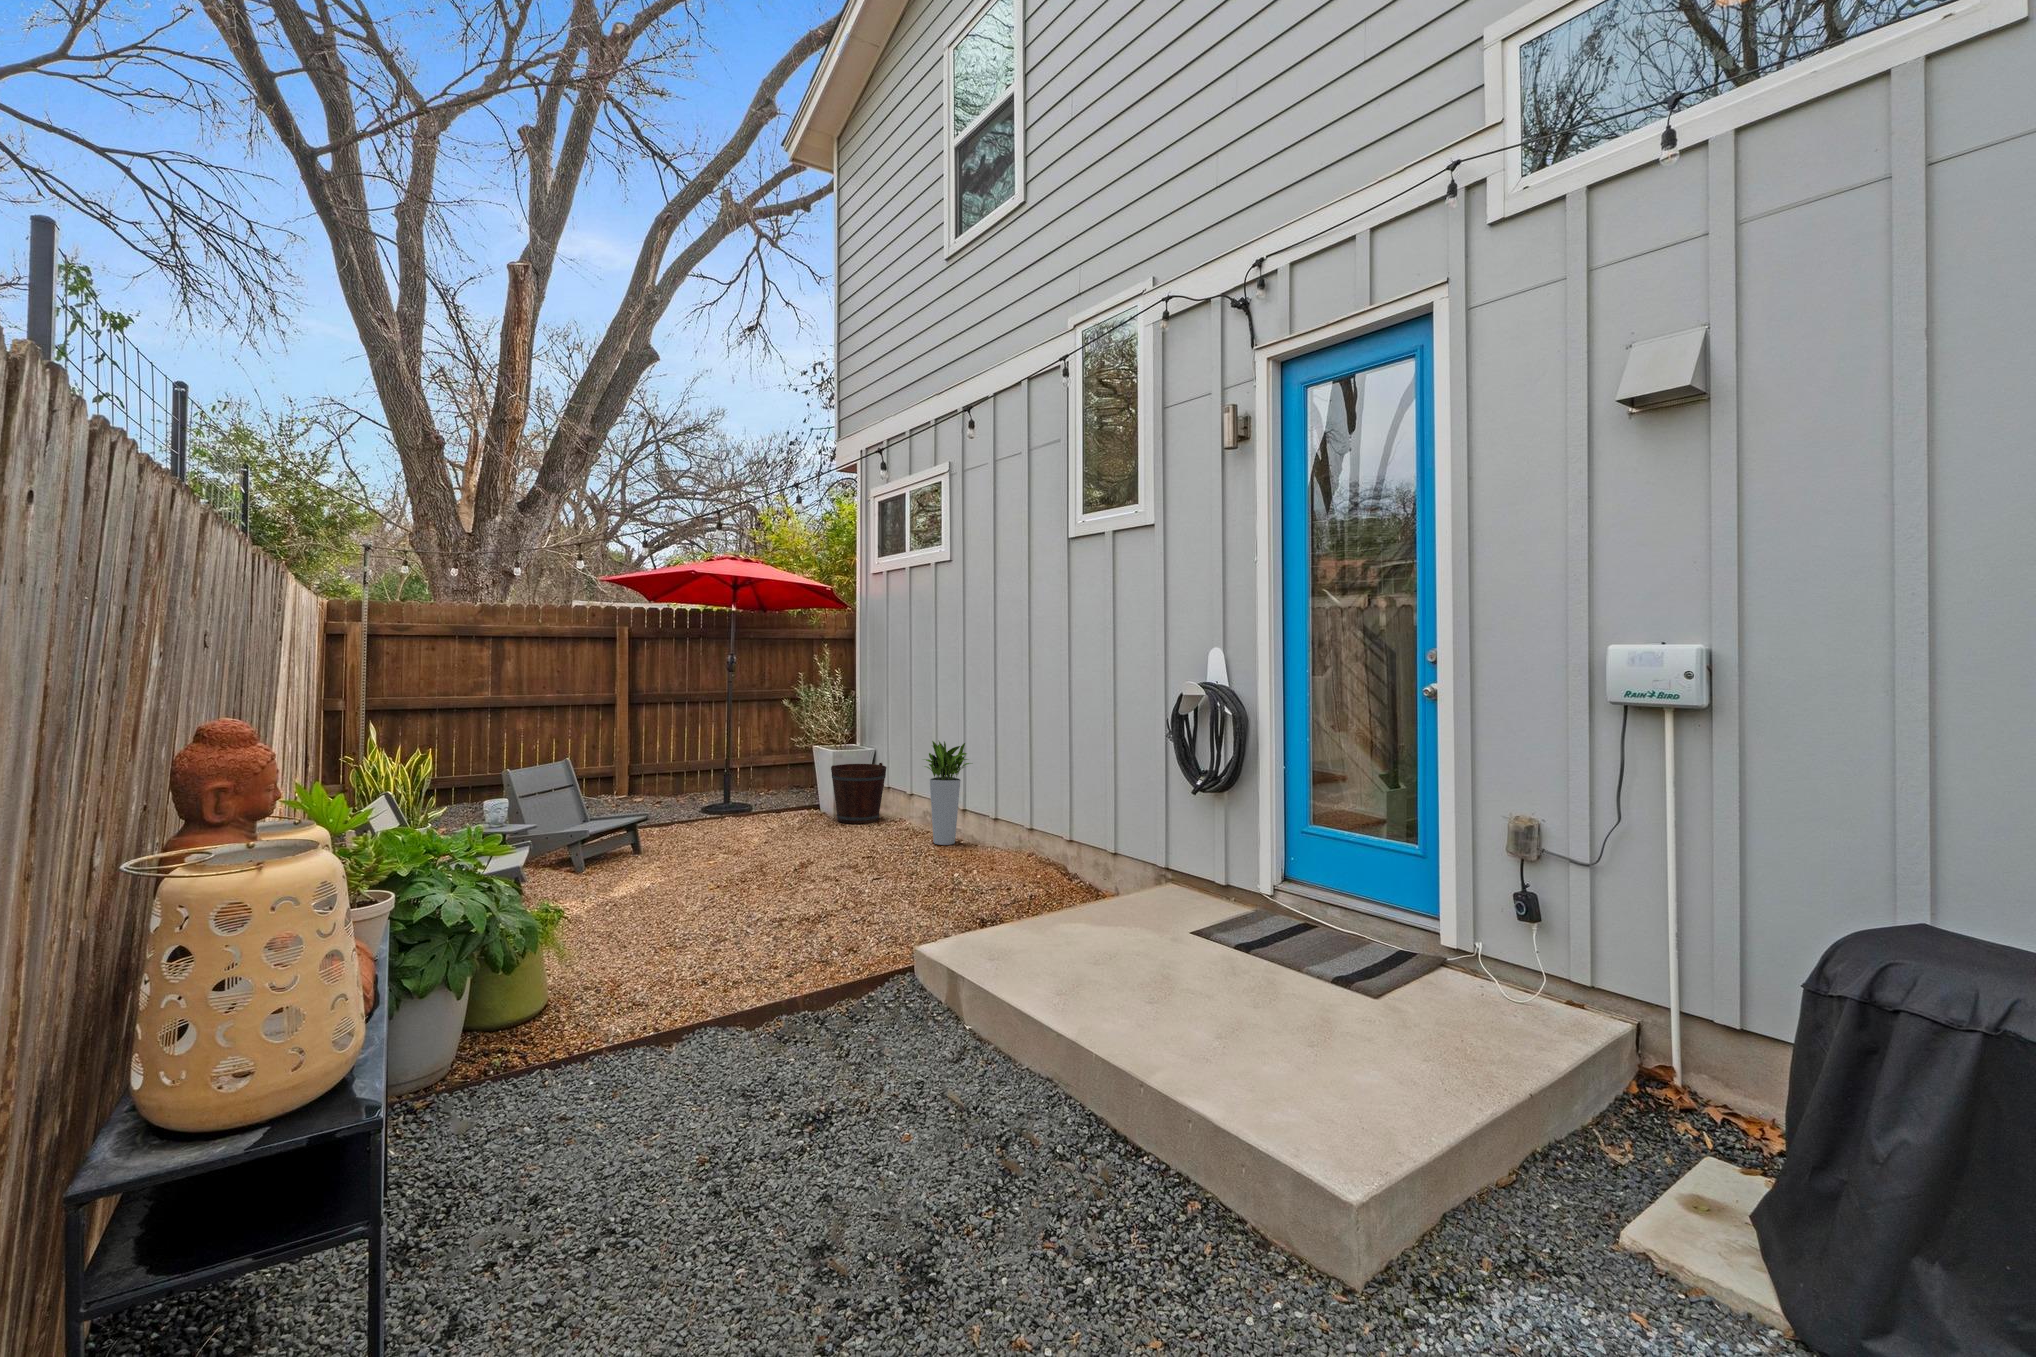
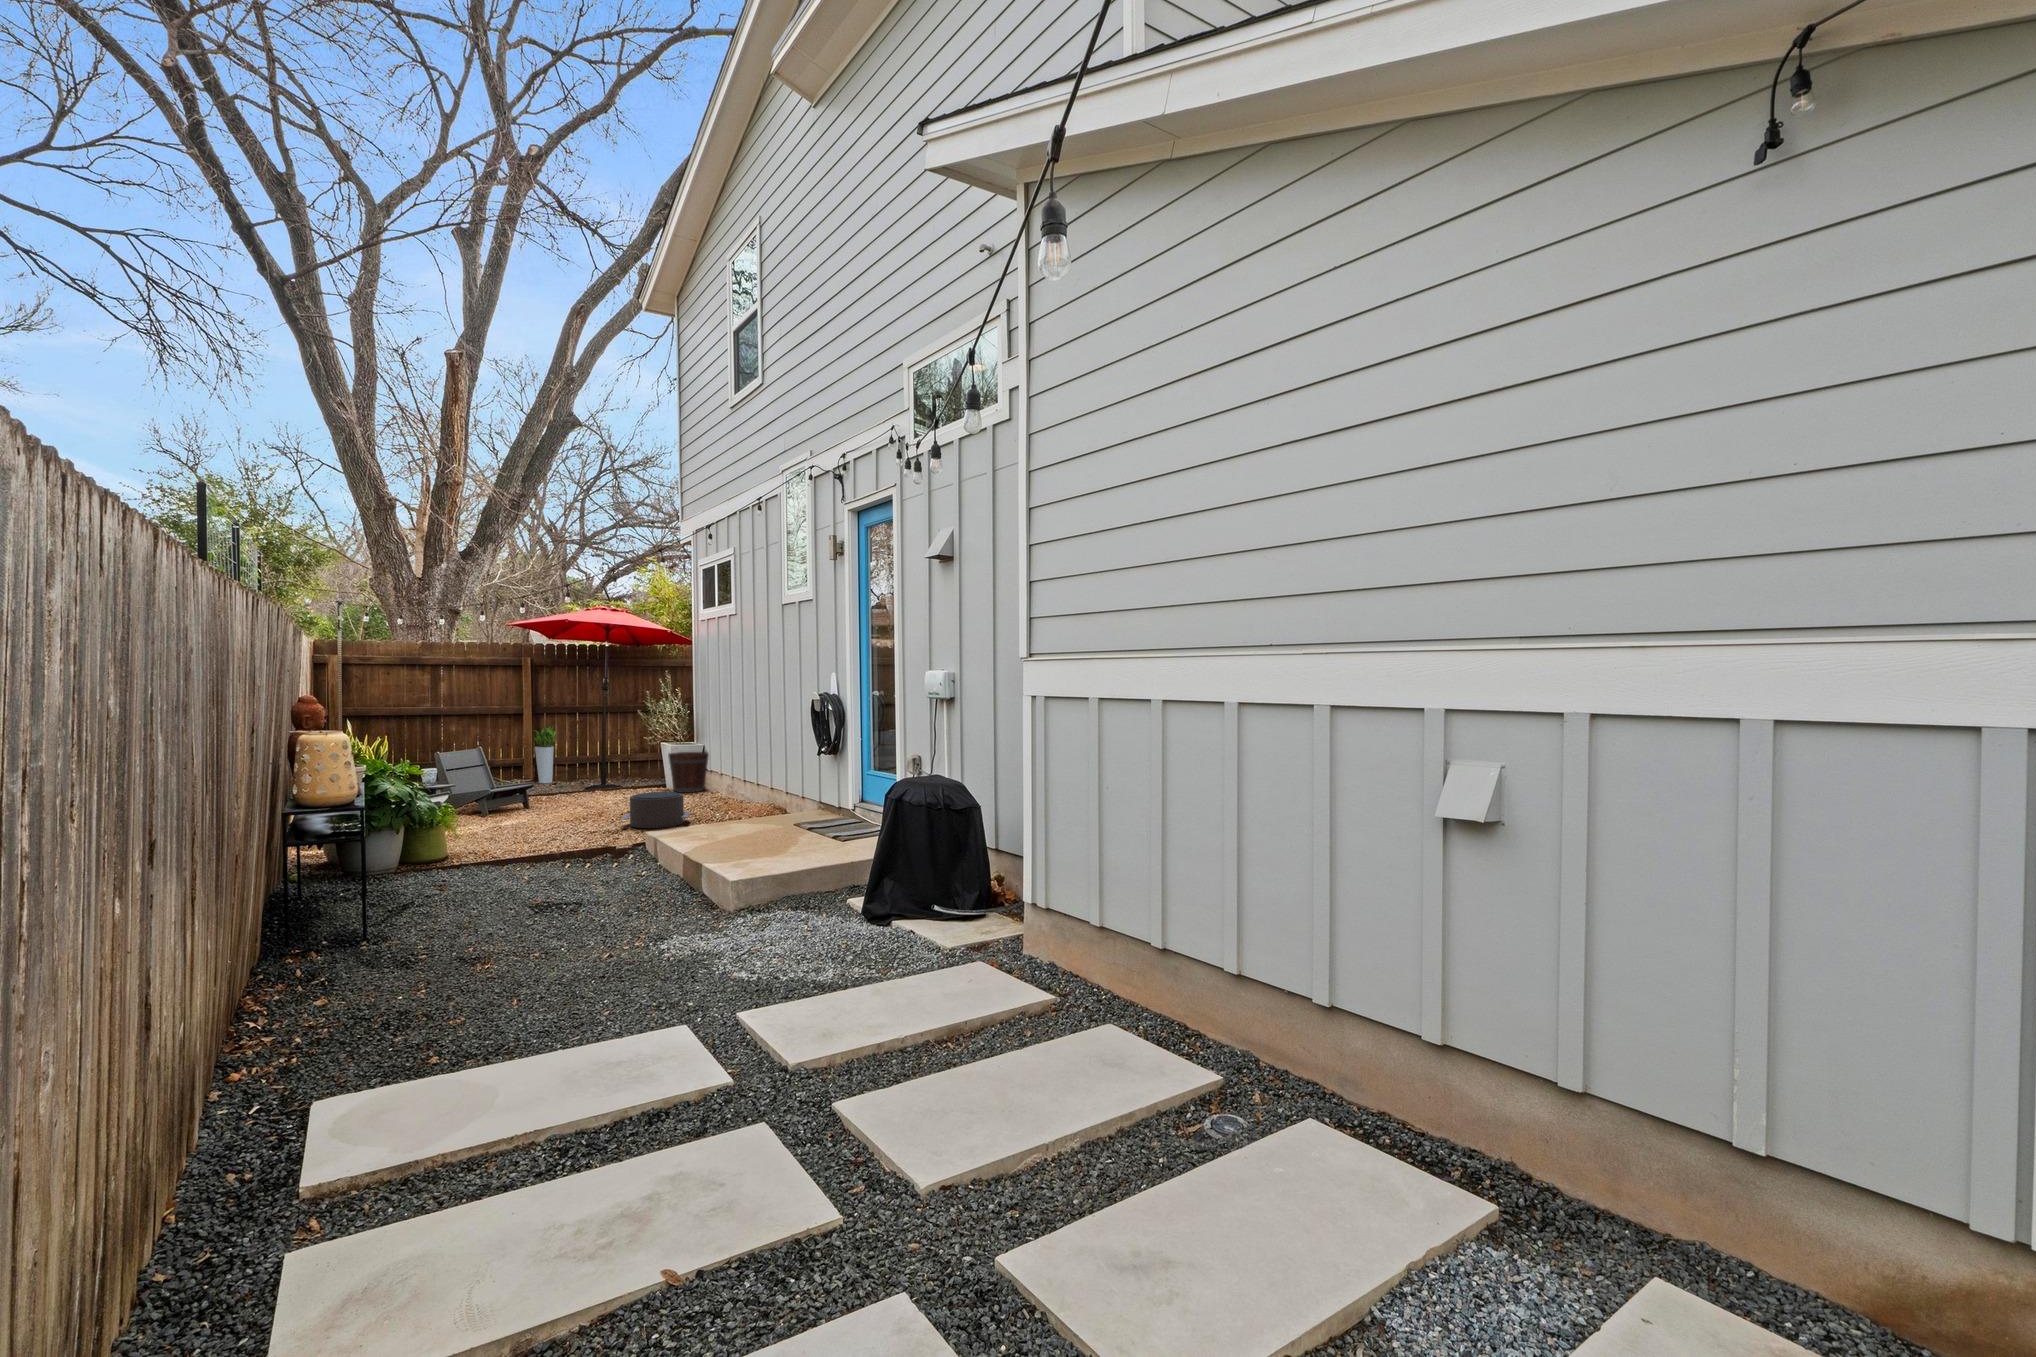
planter: present [925,741,971,845] -> present [534,726,557,783]
pouf: none [822,839,928,905] -> present [622,792,689,828]

